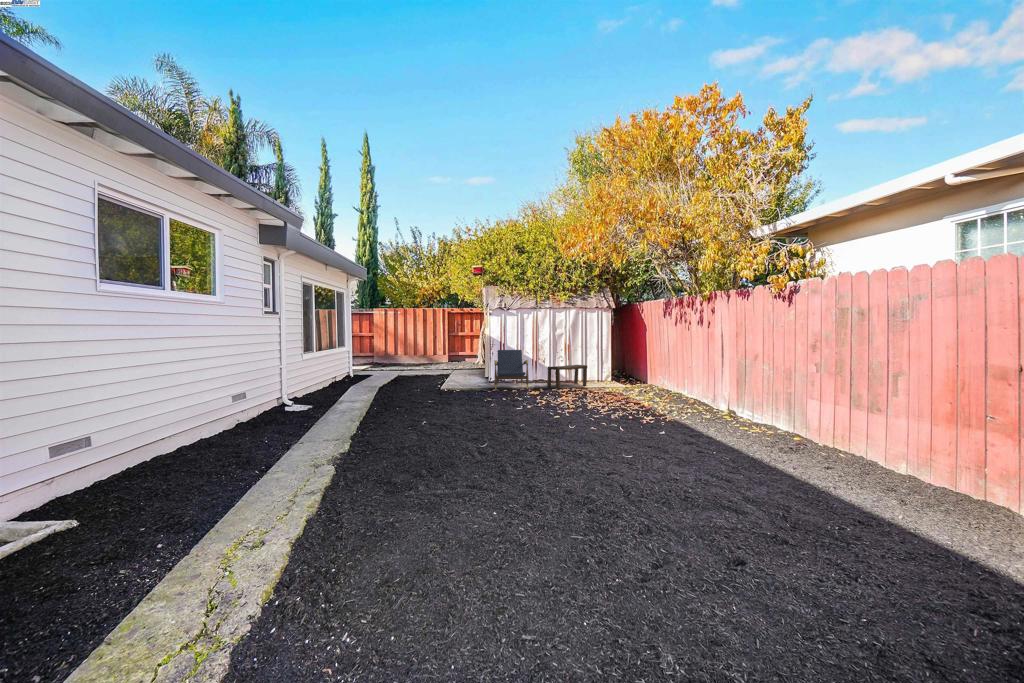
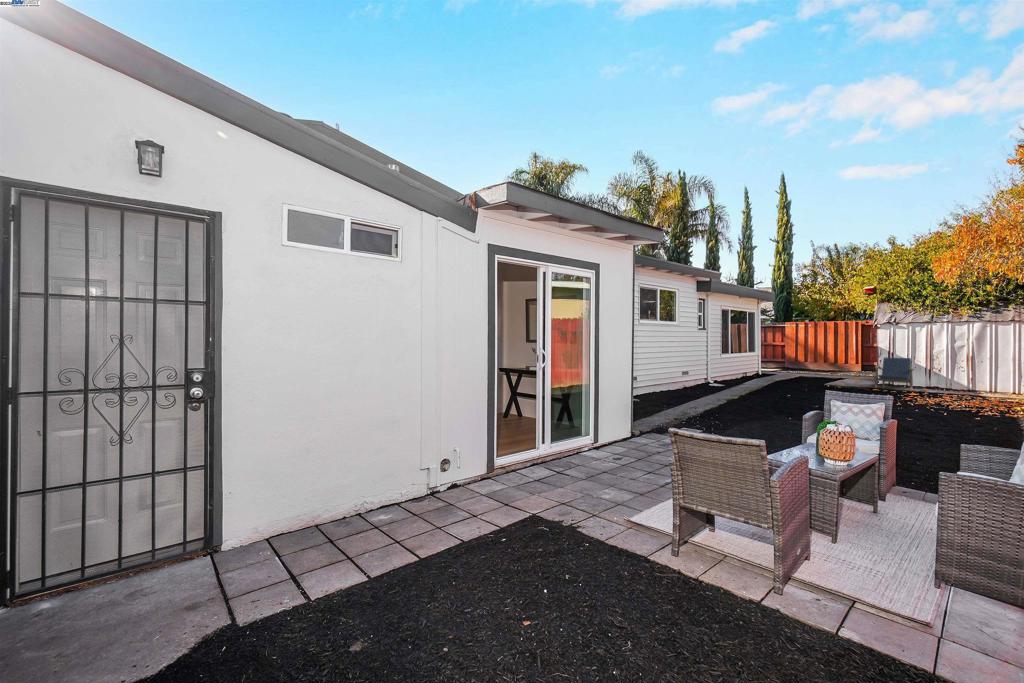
bench: present [547,365,587,388] -> none [938,373,993,395]

